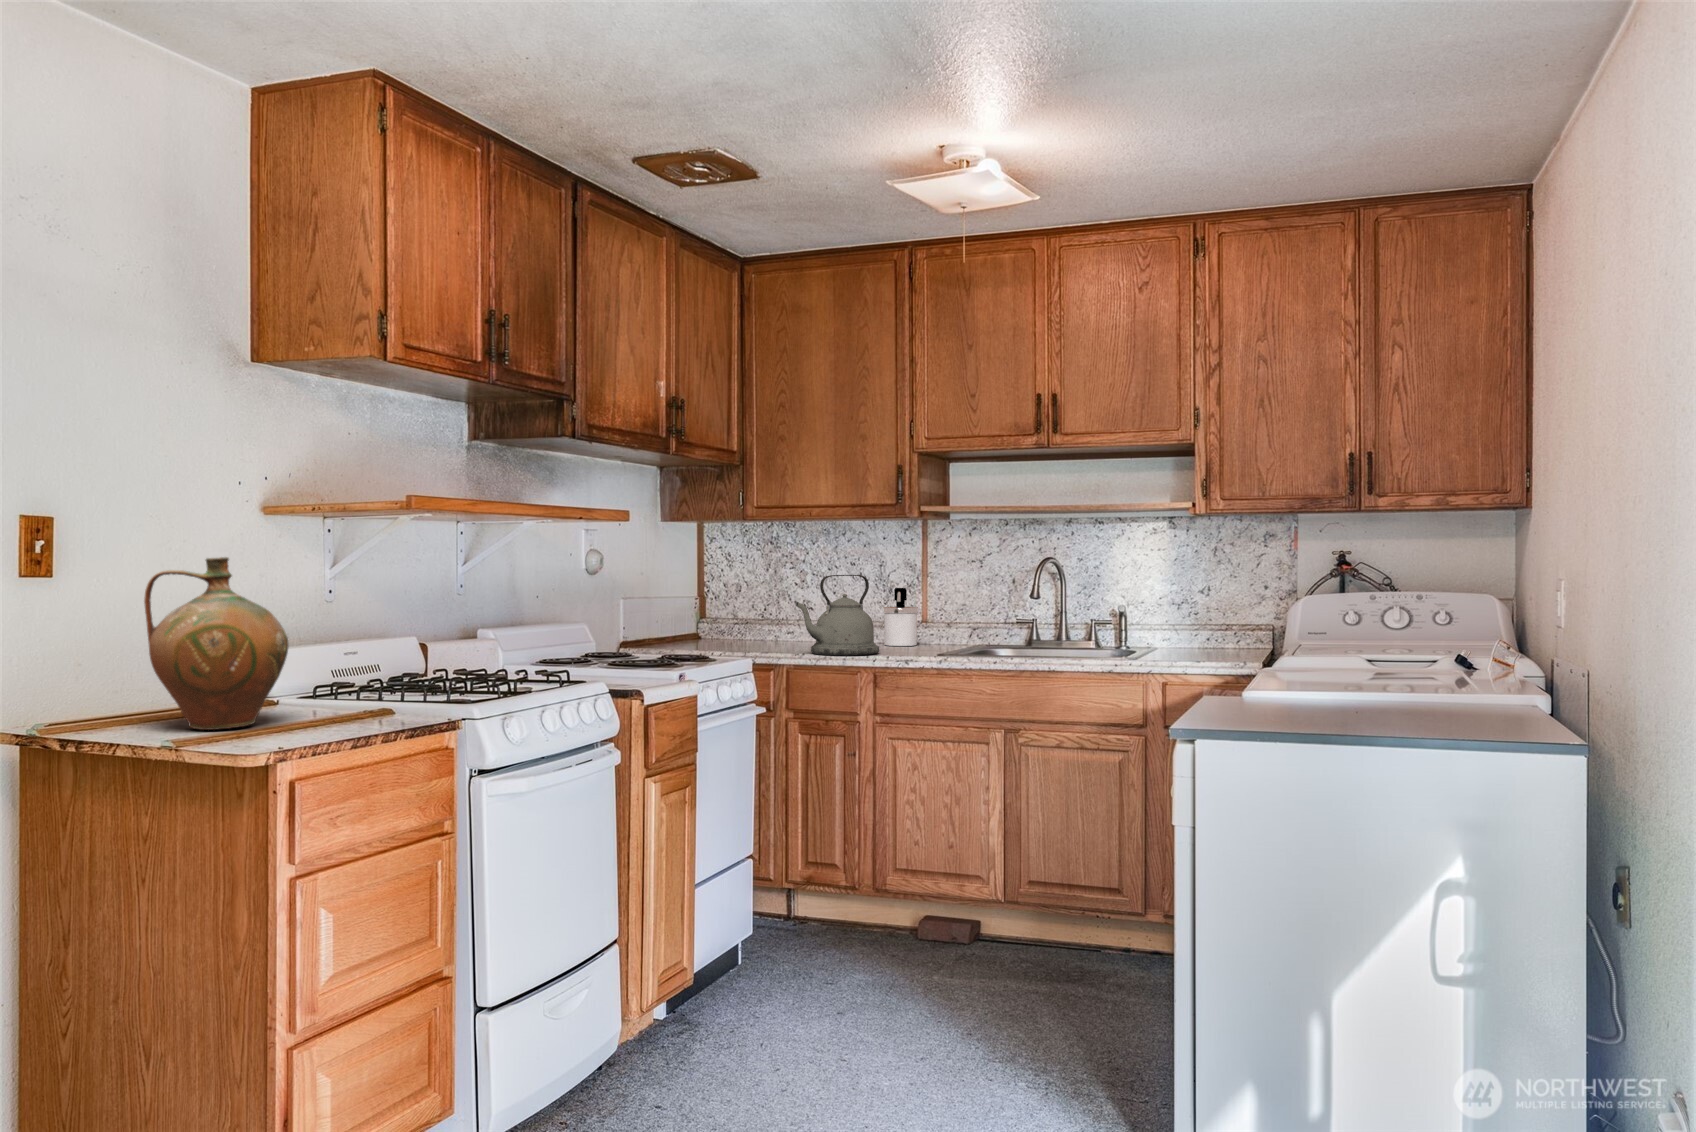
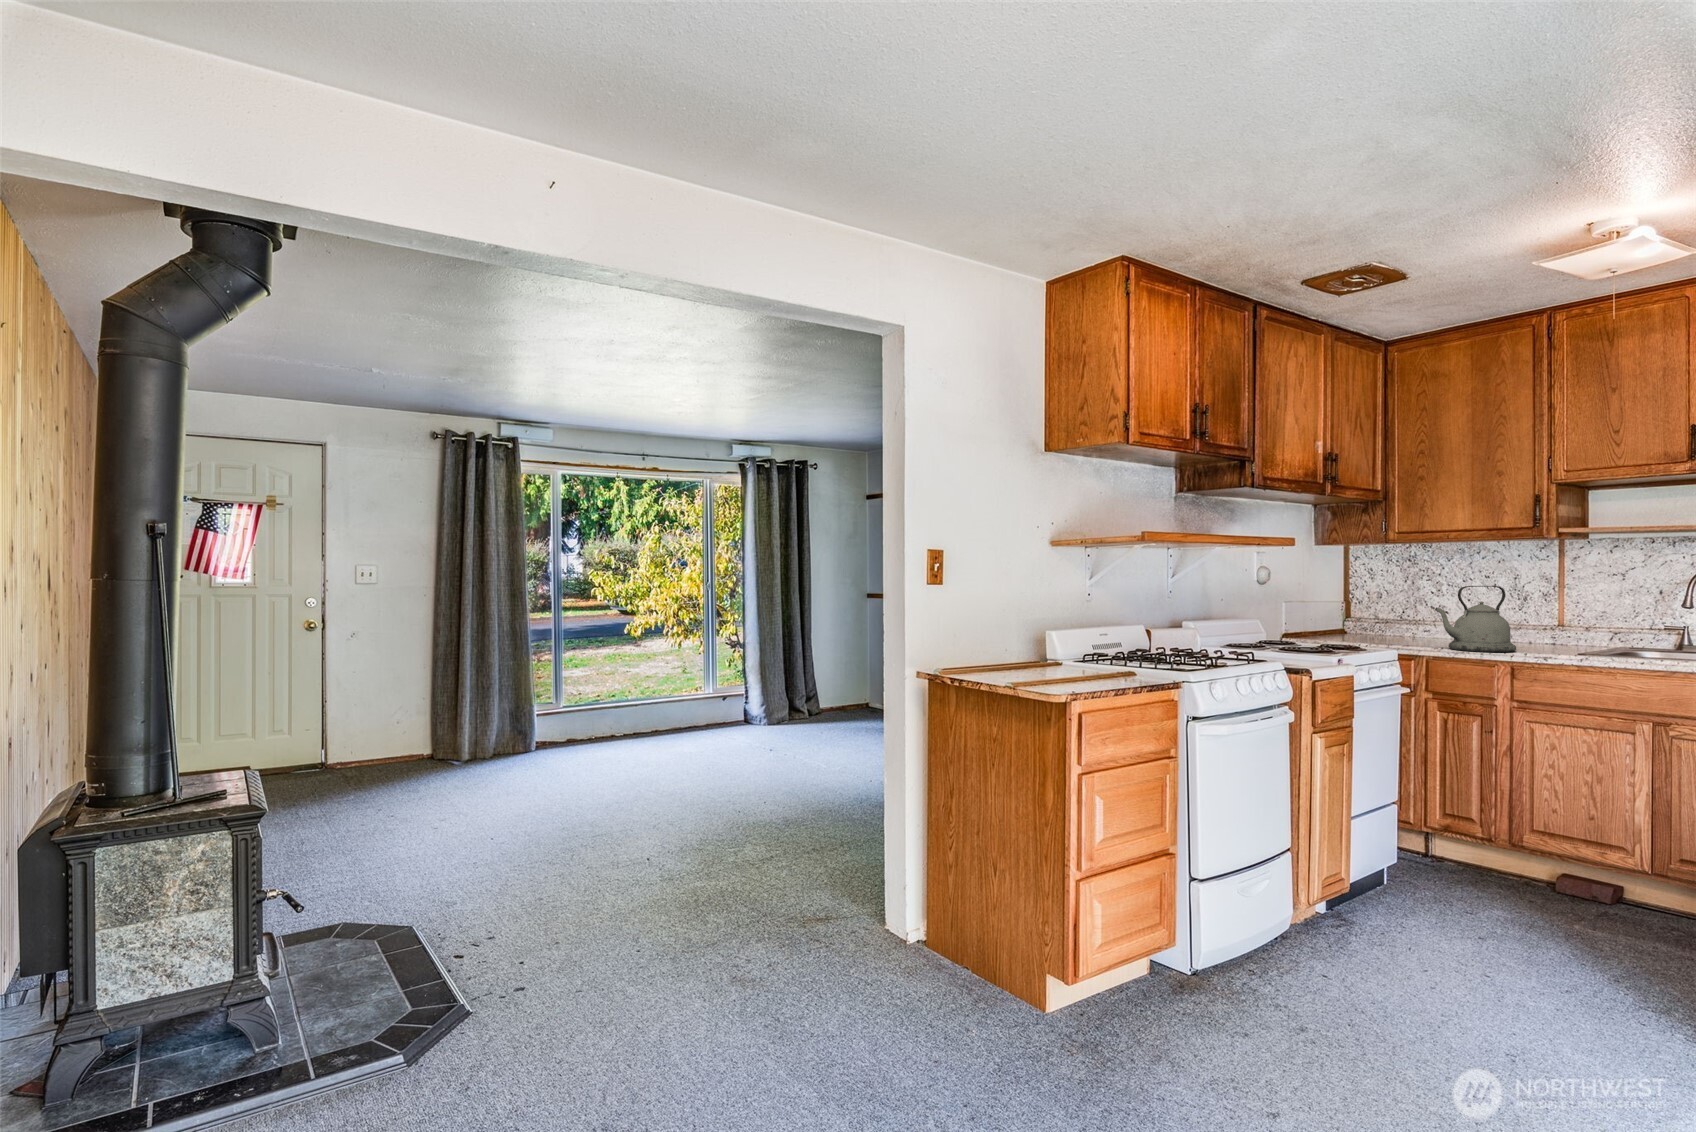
ceramic jug: present [144,557,288,730] -> none [1014,575,1089,674]
soap dispenser: present [883,588,918,646] -> none [1520,597,1556,647]

